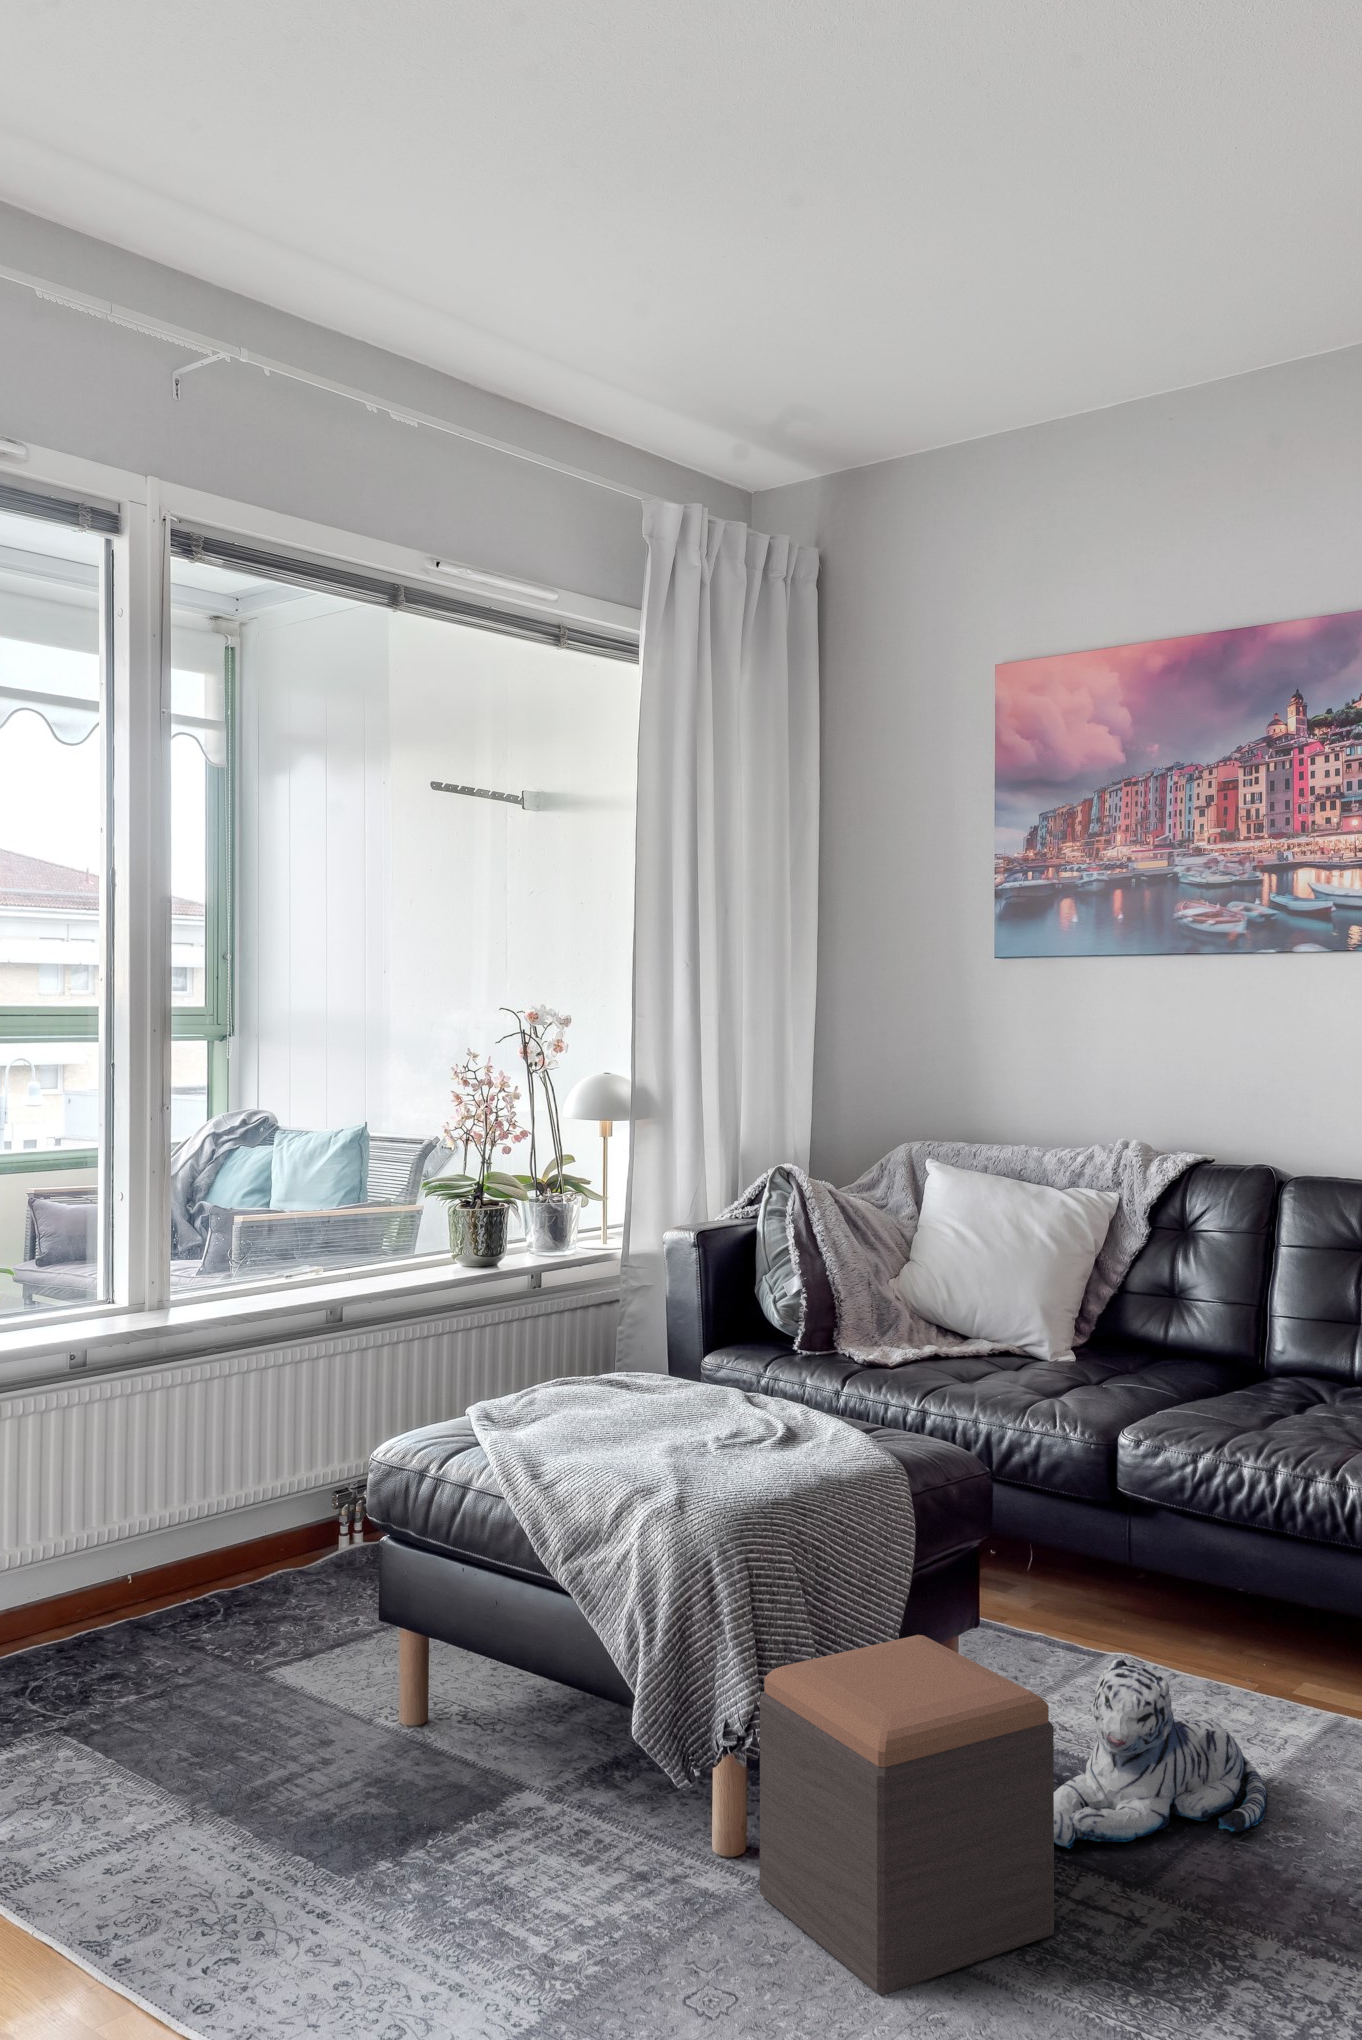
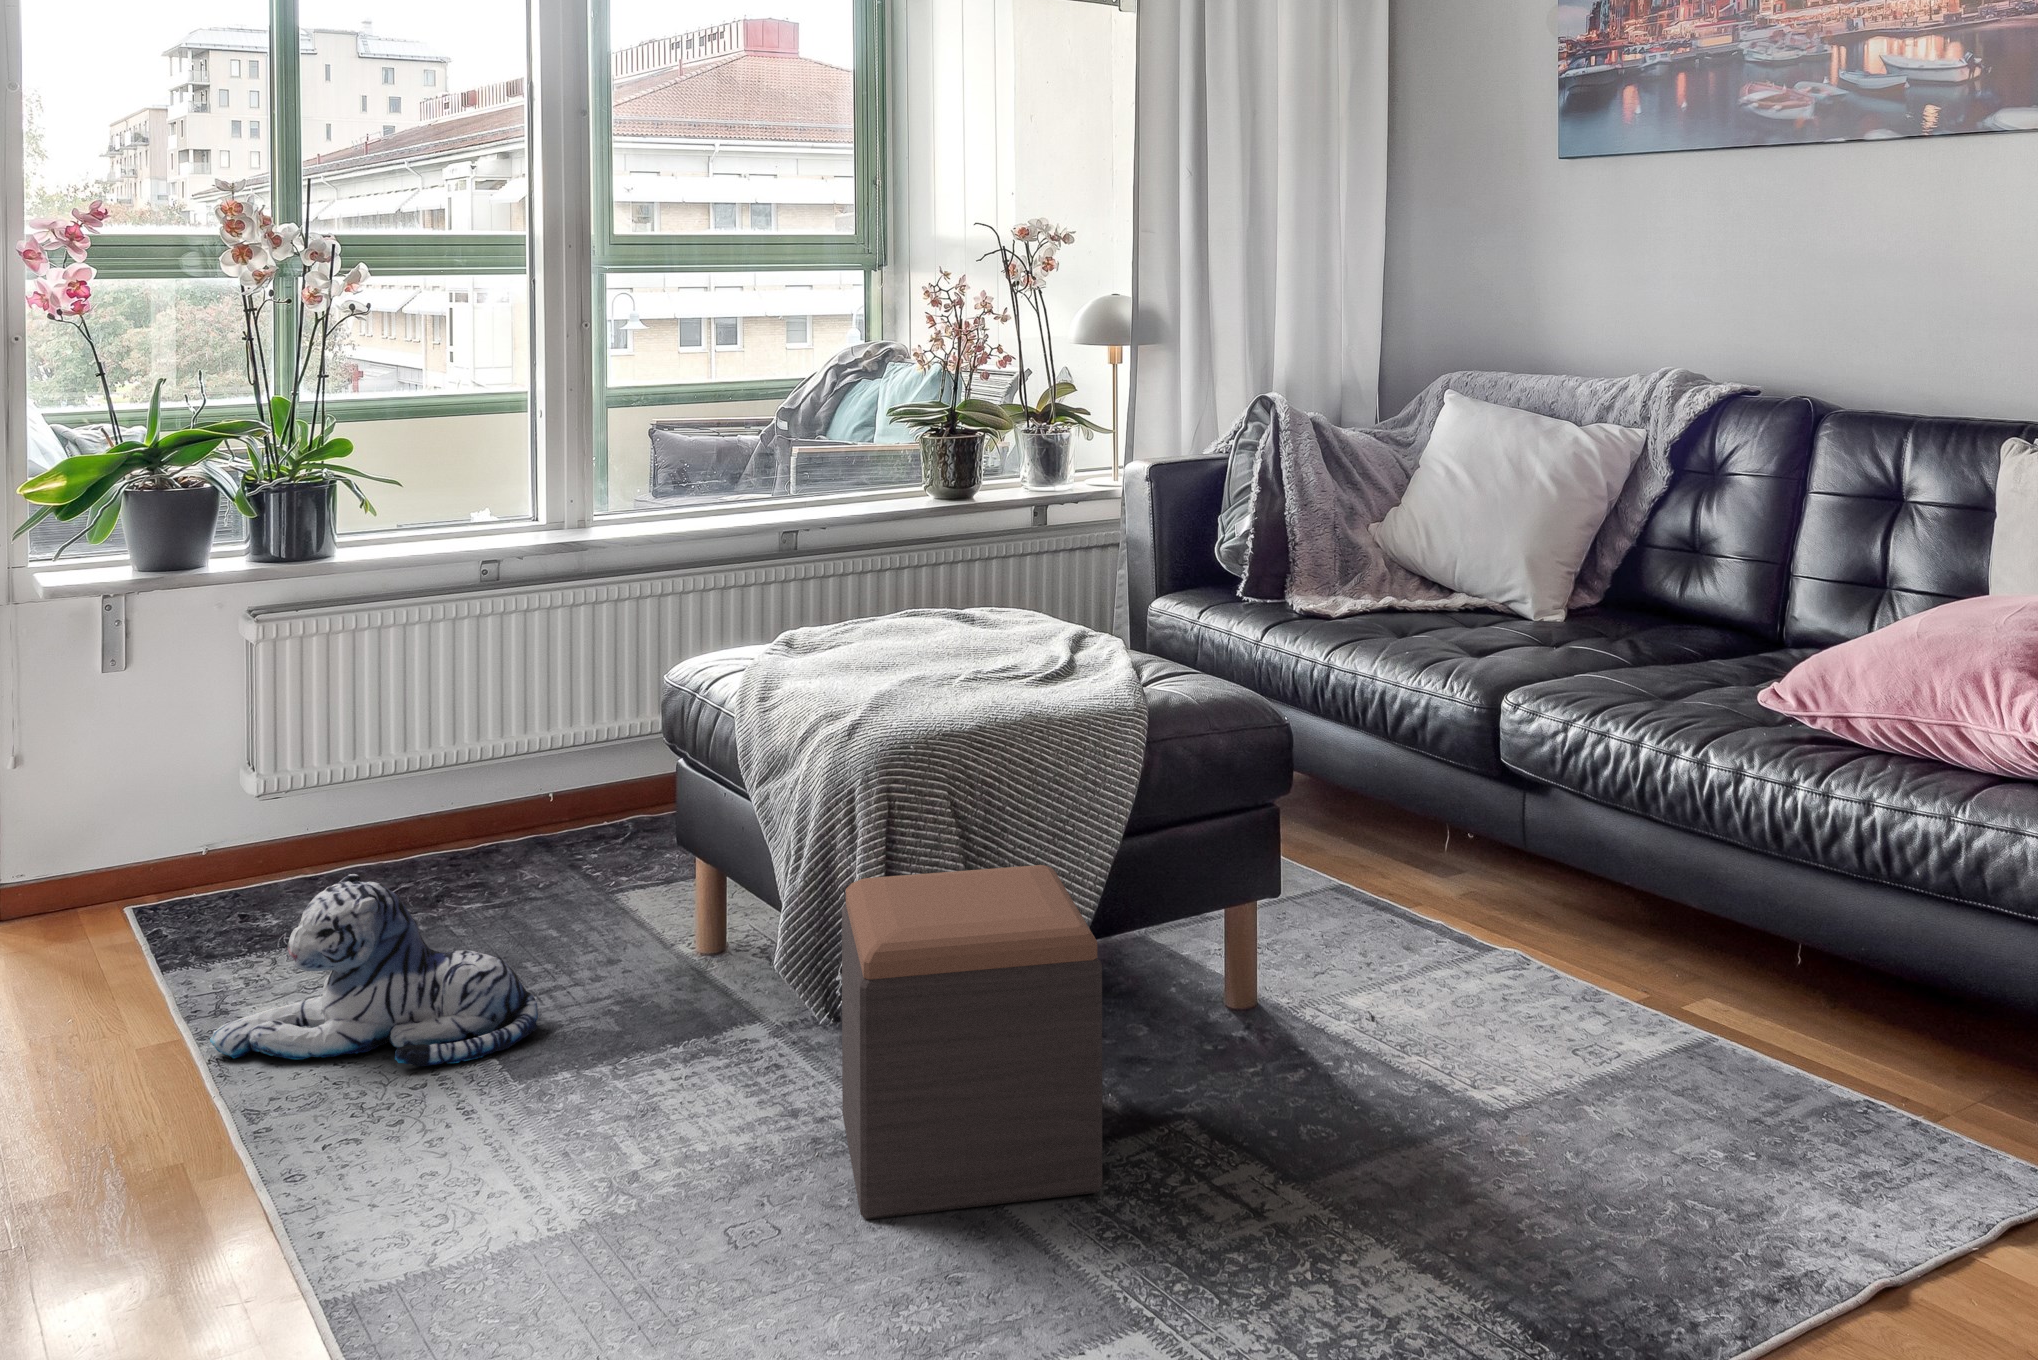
plush toy: present [1054,1659,1267,1849] -> present [210,874,538,1066]

